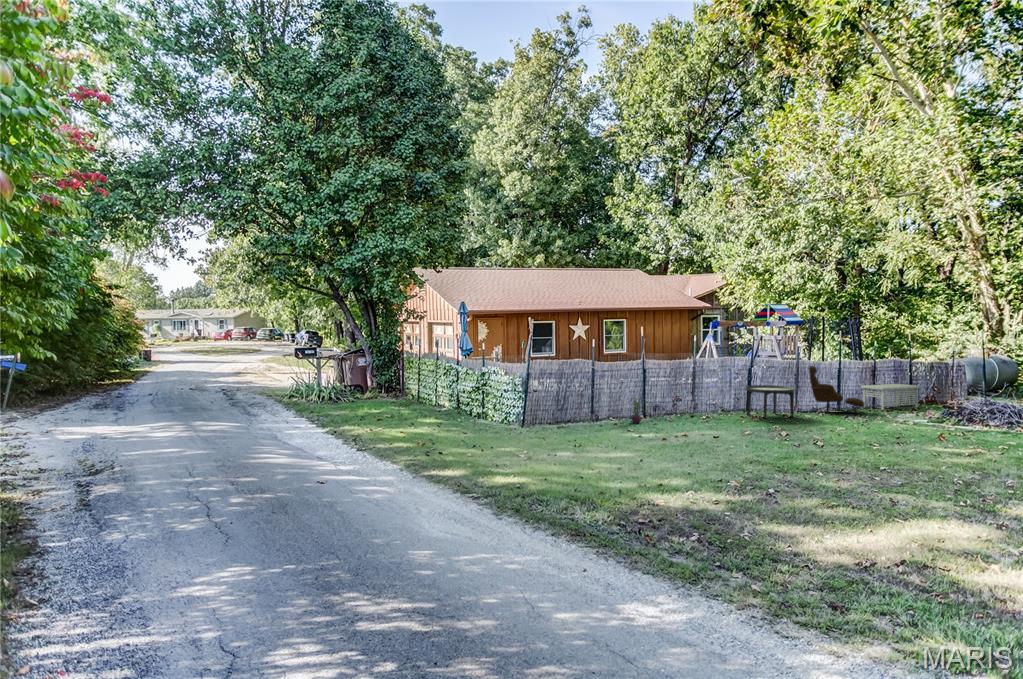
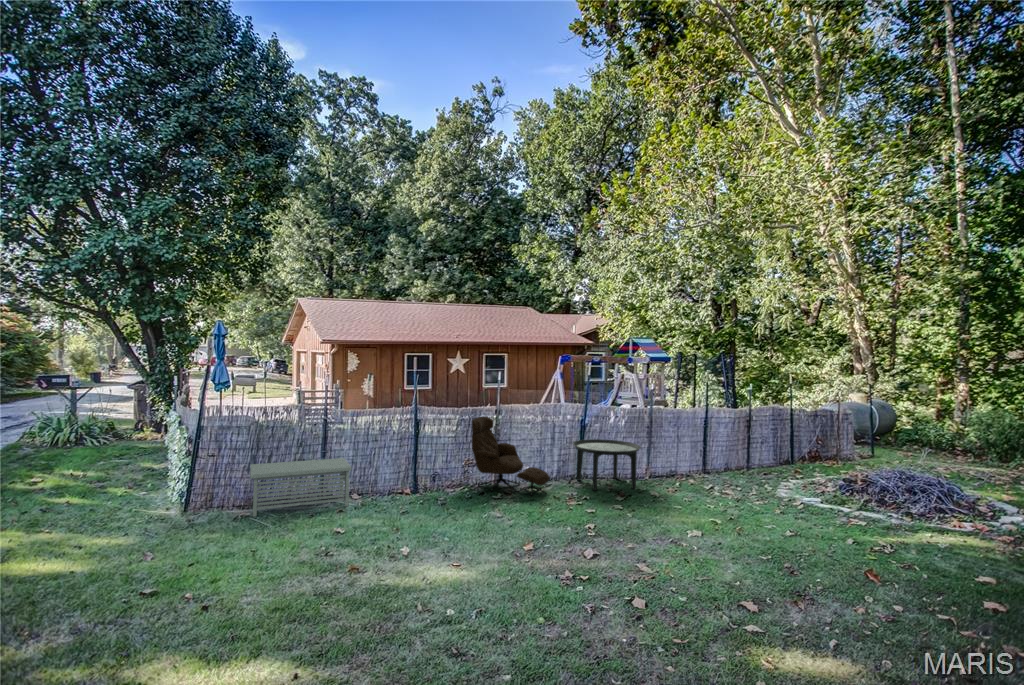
lounge chair: present [809,366,864,414] -> present [472,416,550,496]
storage bench: present [861,384,919,410] -> present [250,458,352,517]
decorative plant: present [631,397,641,423] -> none [379,456,420,497]

